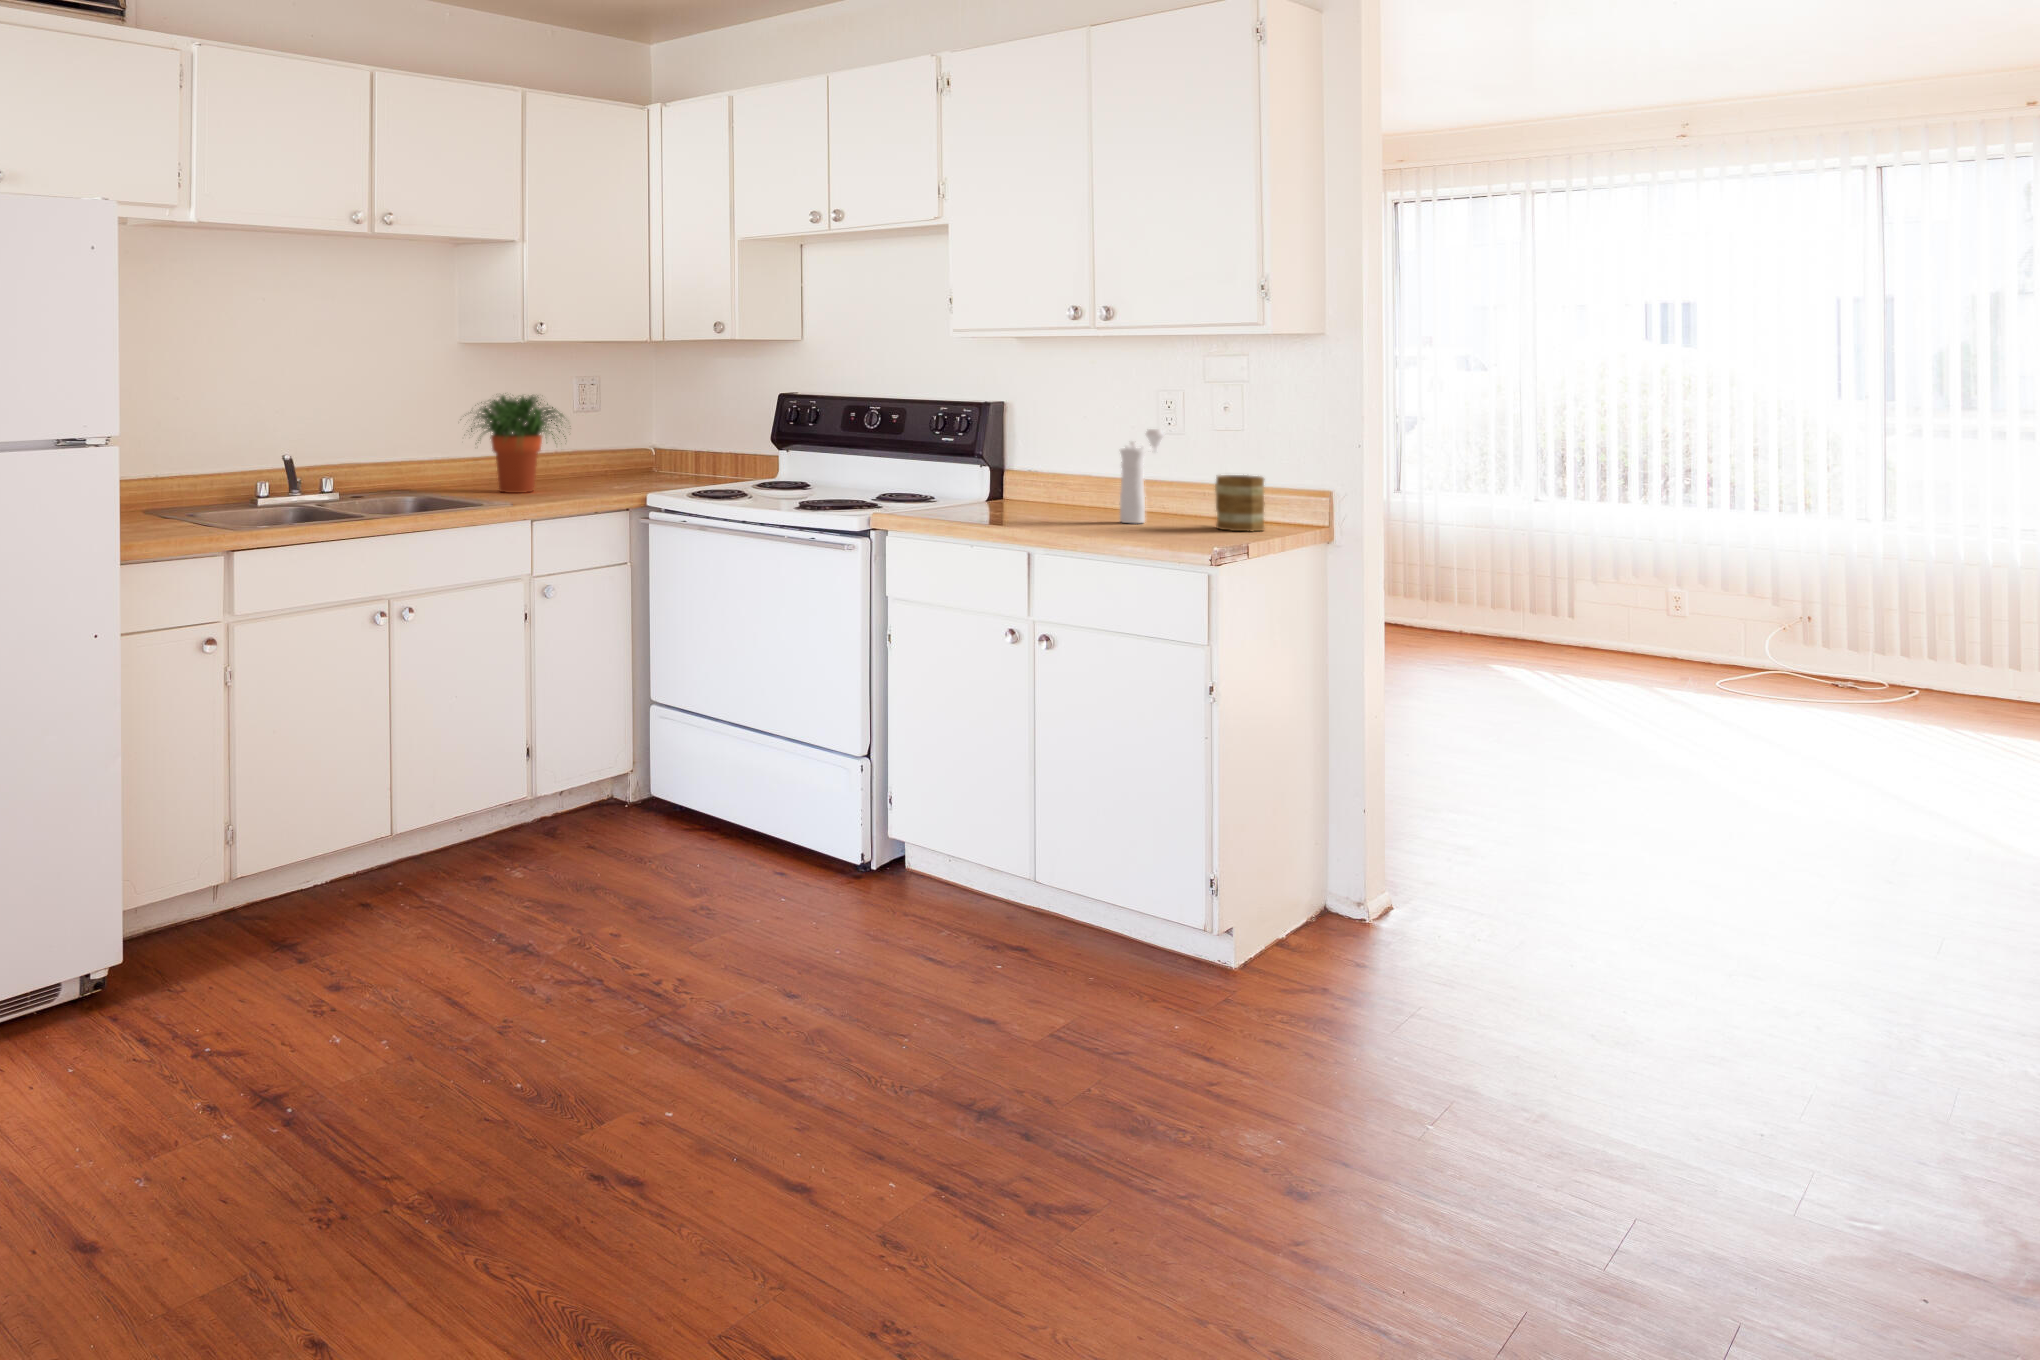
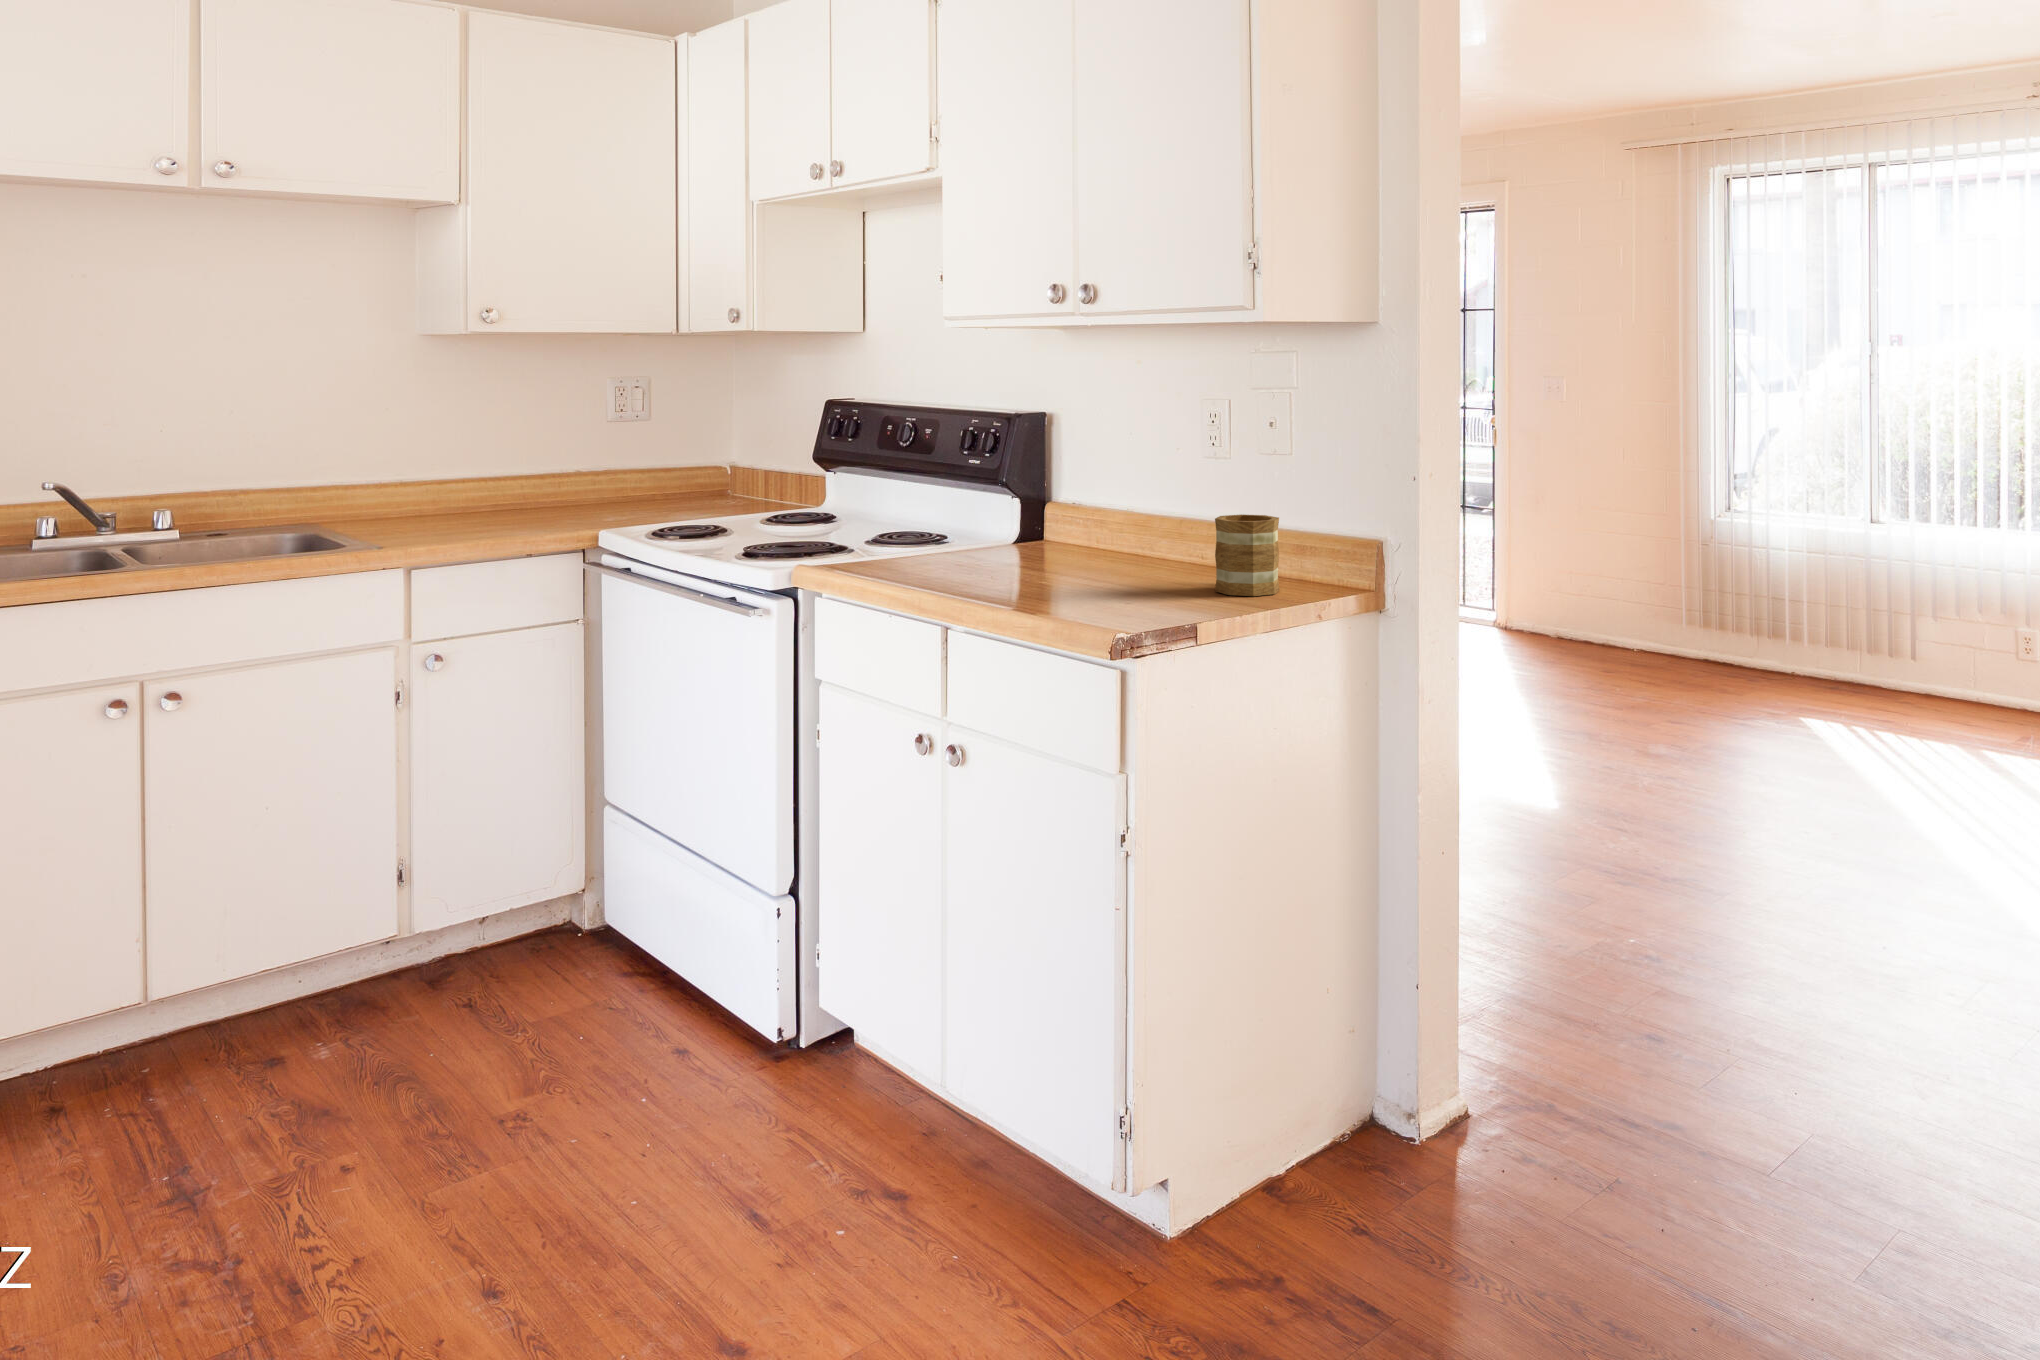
potted plant: present [471,395,566,493] -> none [394,398,553,527]
pepper mill: present [1120,429,1164,523] -> none [1109,449,1185,581]

